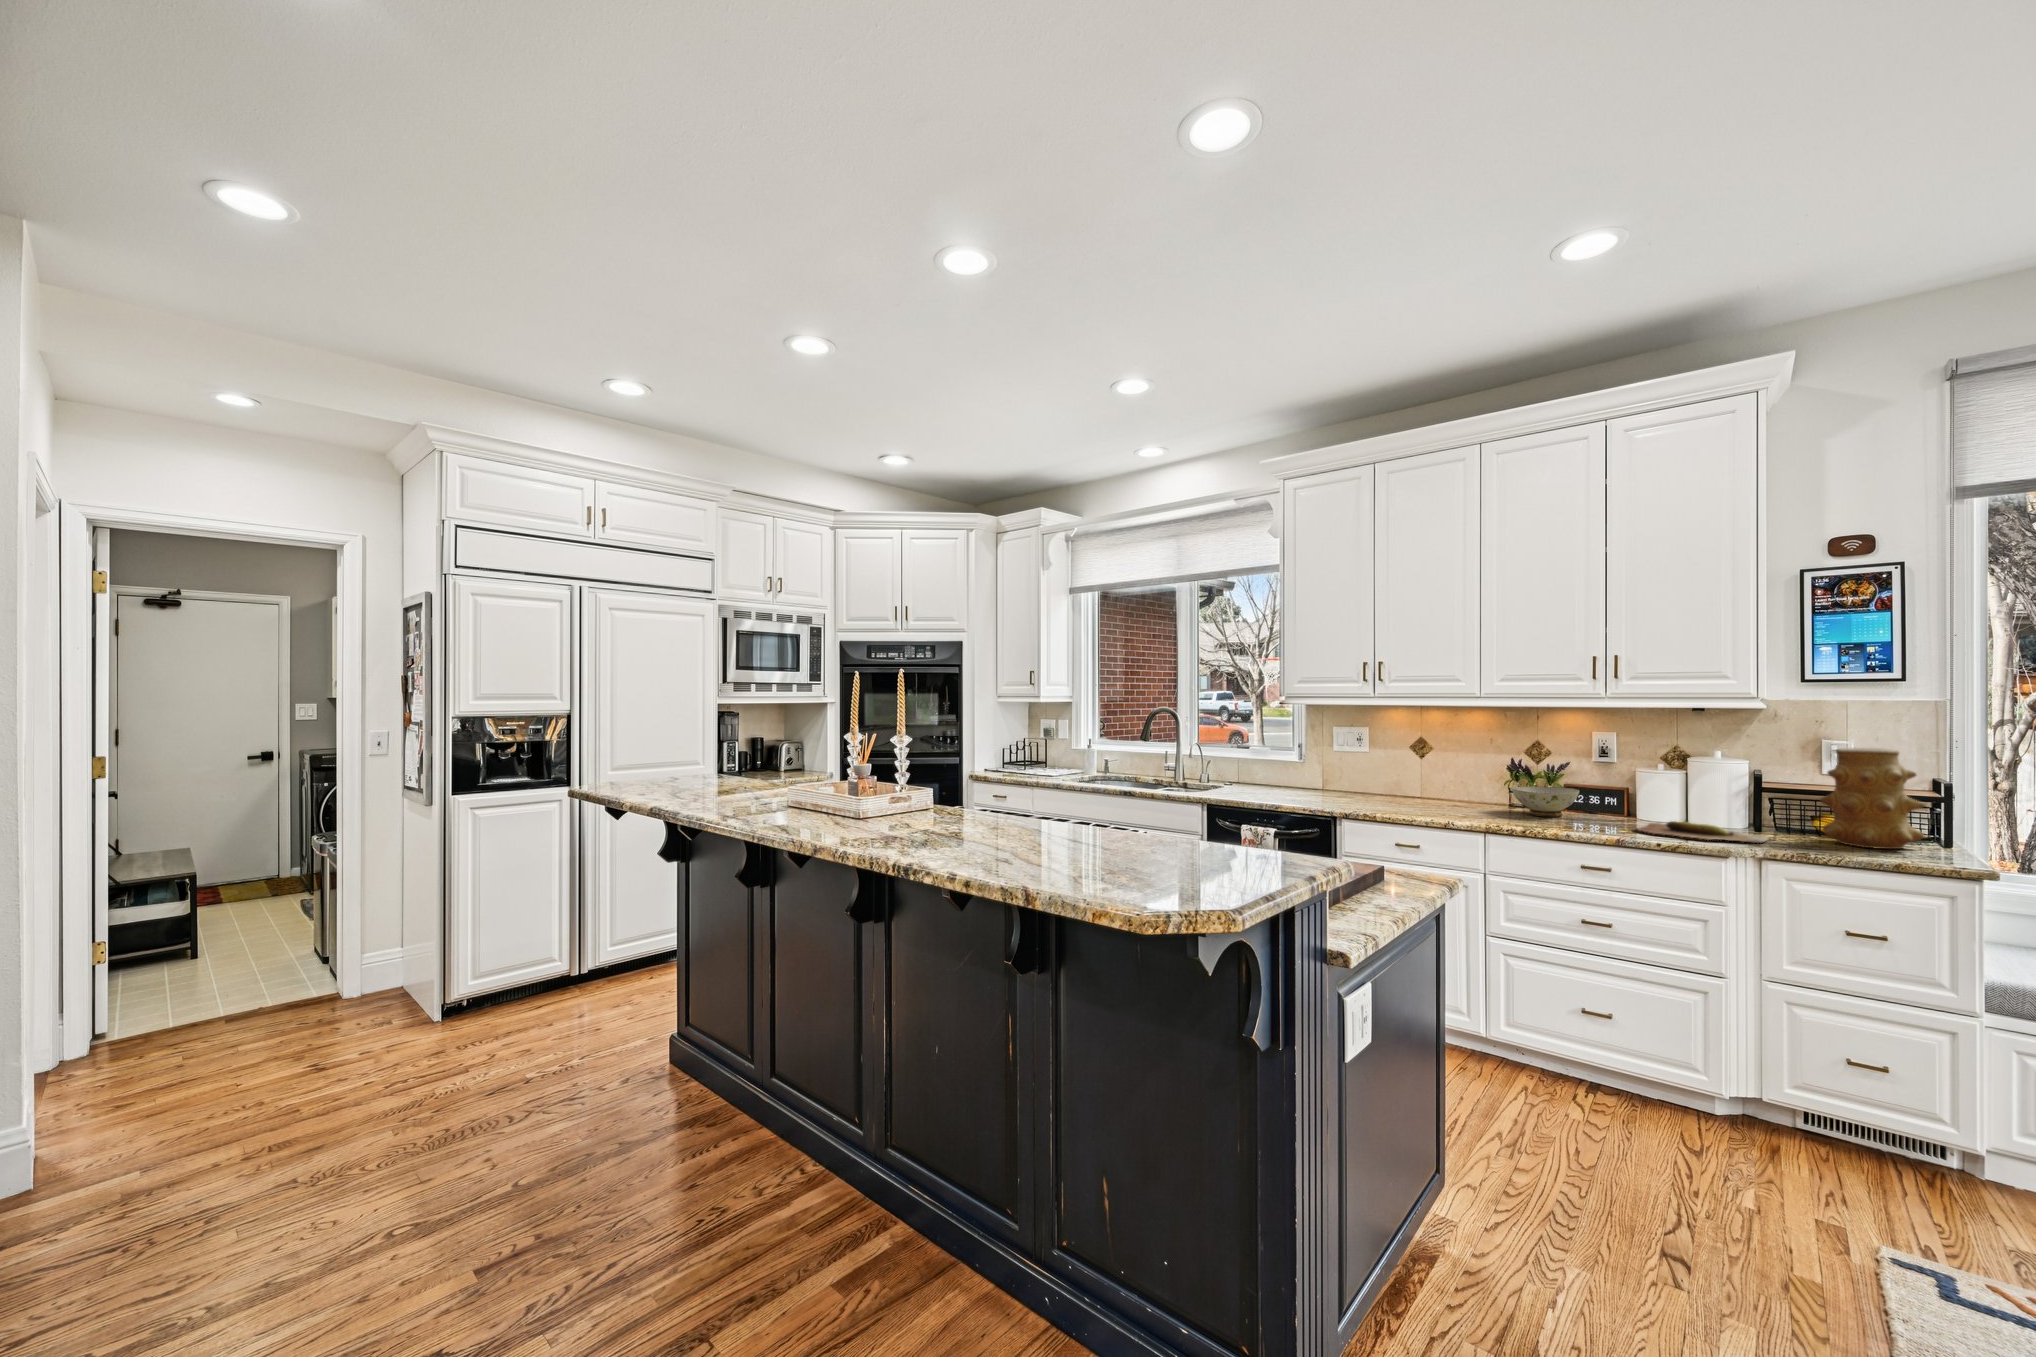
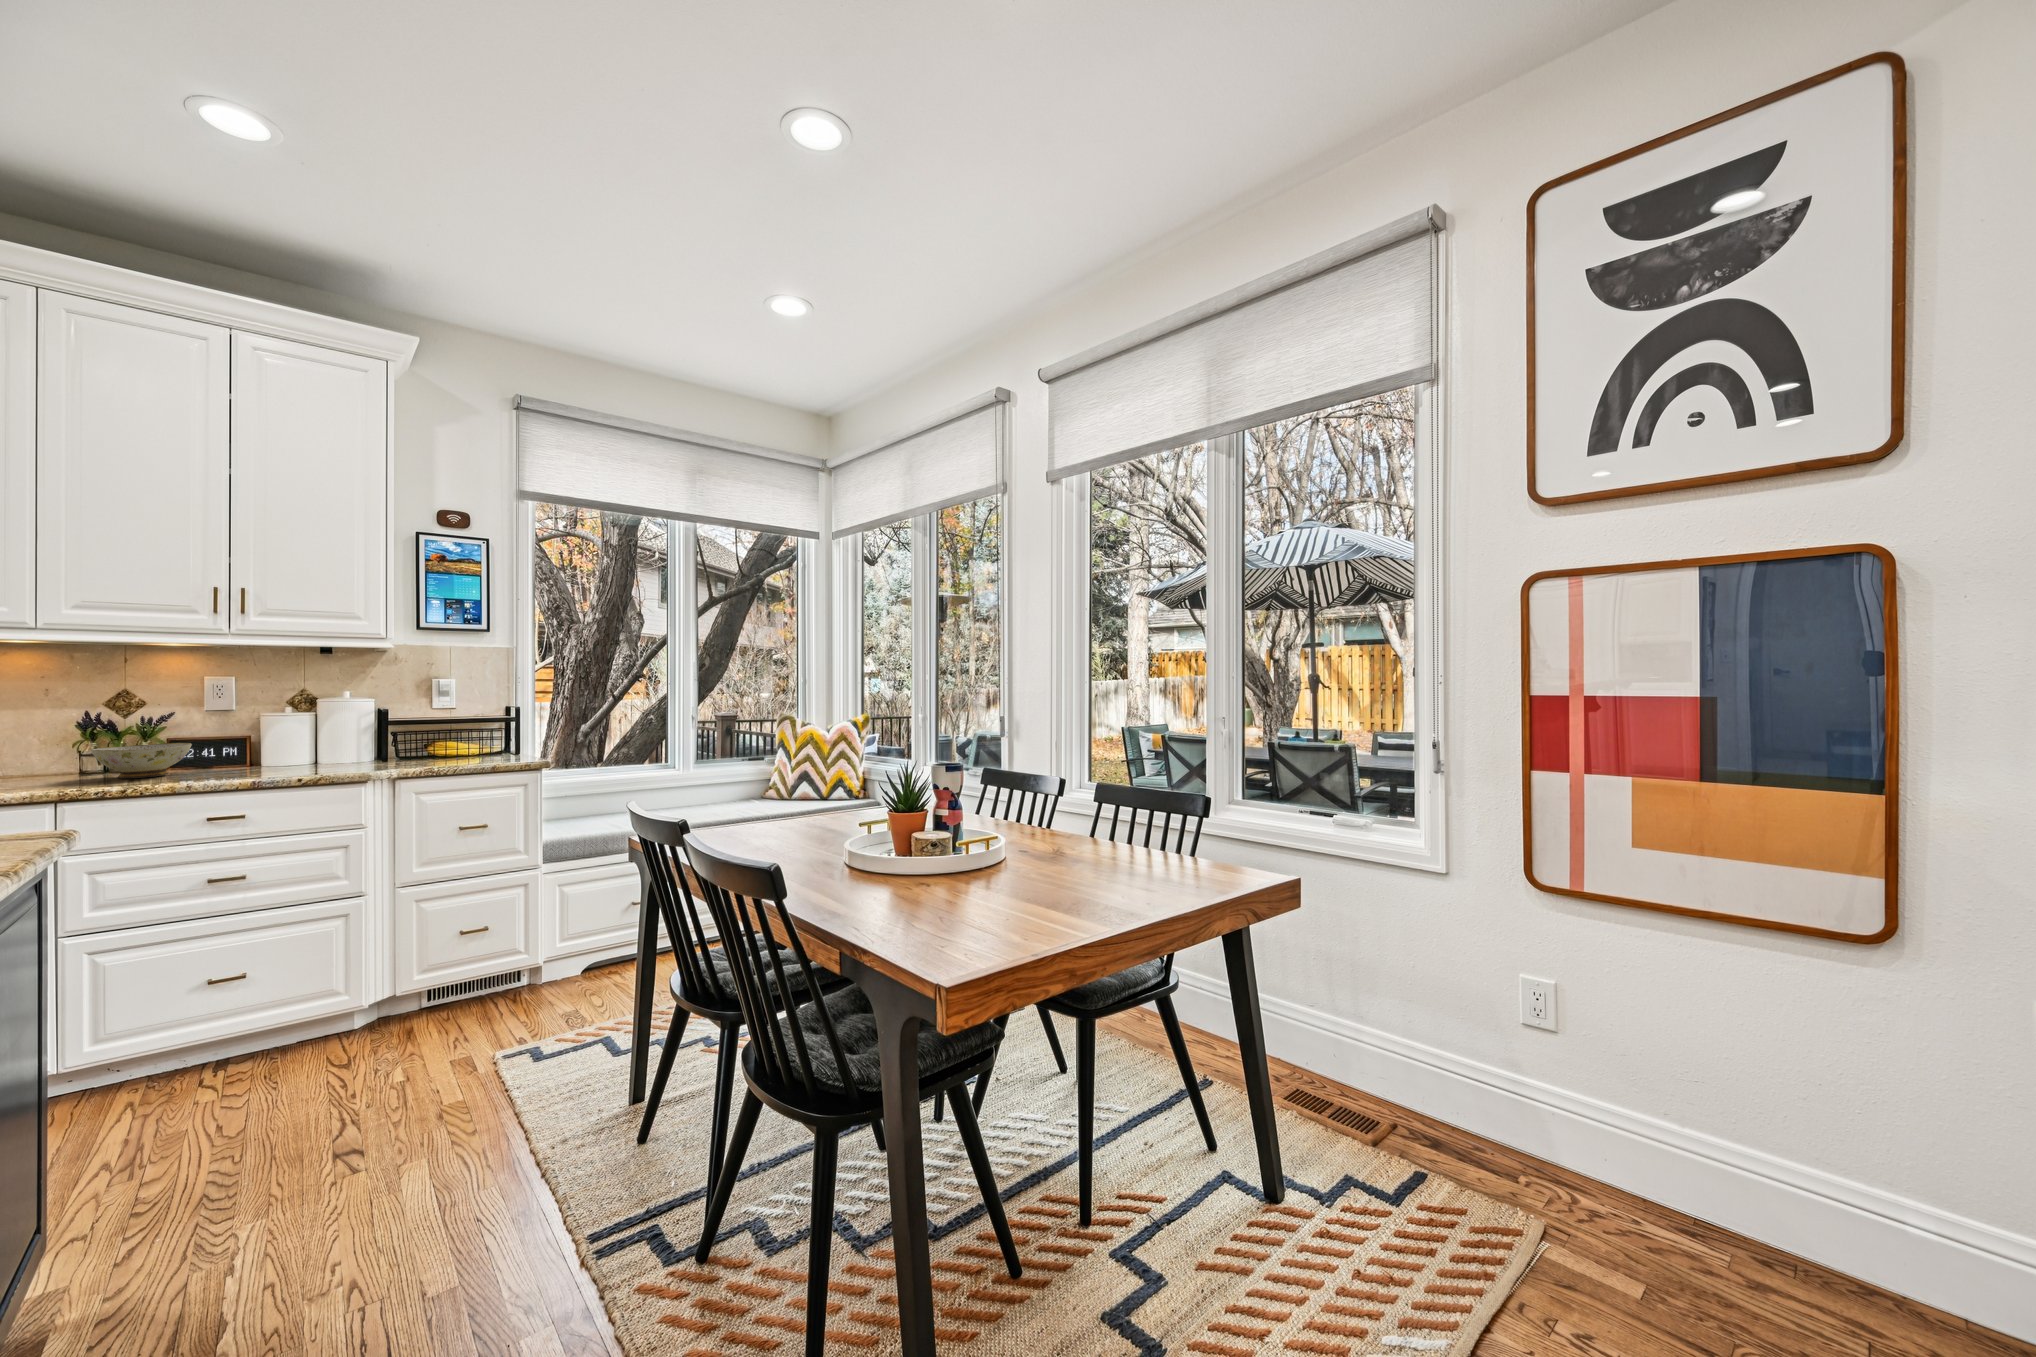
vase: present [1821,748,1924,849] -> none [436,681,508,760]
cutting board: present [1635,821,1768,843] -> none [261,758,397,773]

